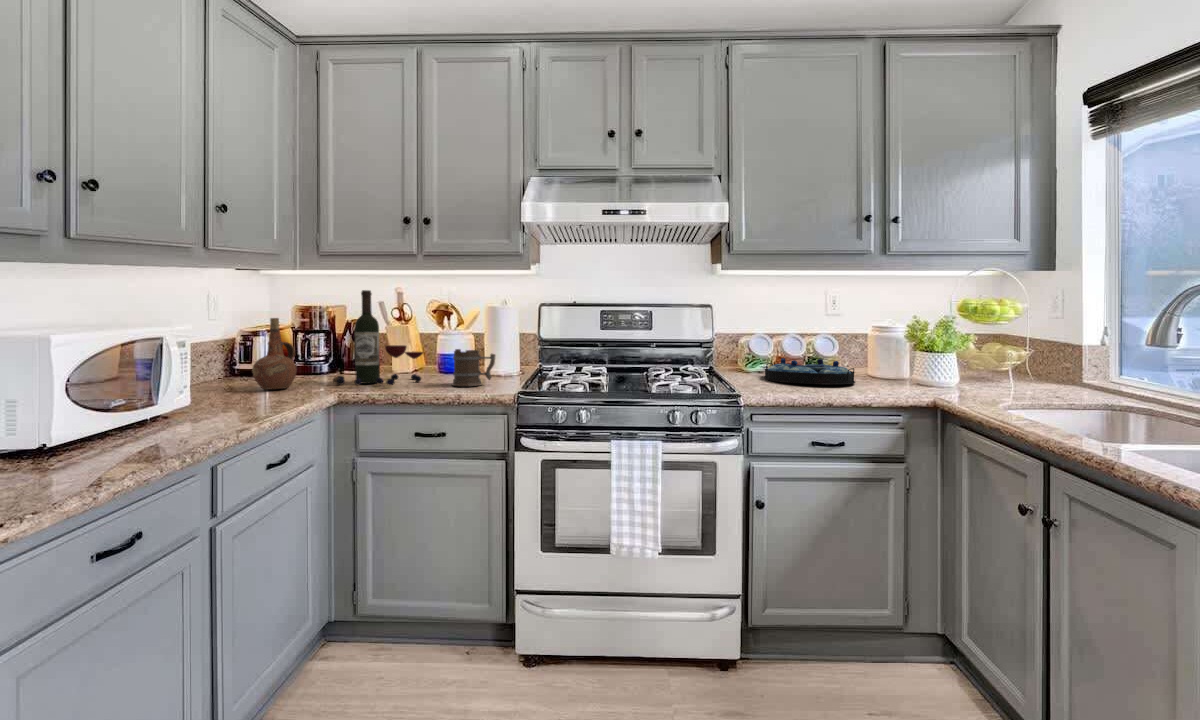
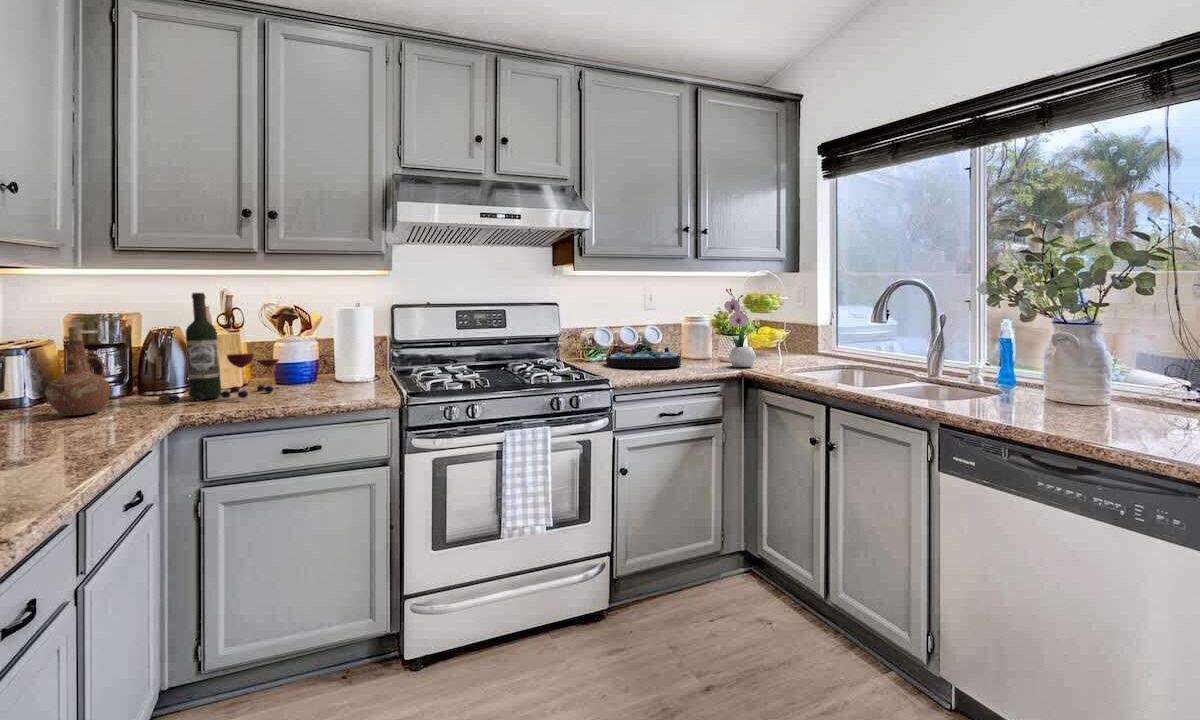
flower arrangement: none [914,291,965,392] -> present [724,289,756,367]
mug: present [452,349,495,386] -> none [315,354,364,393]

